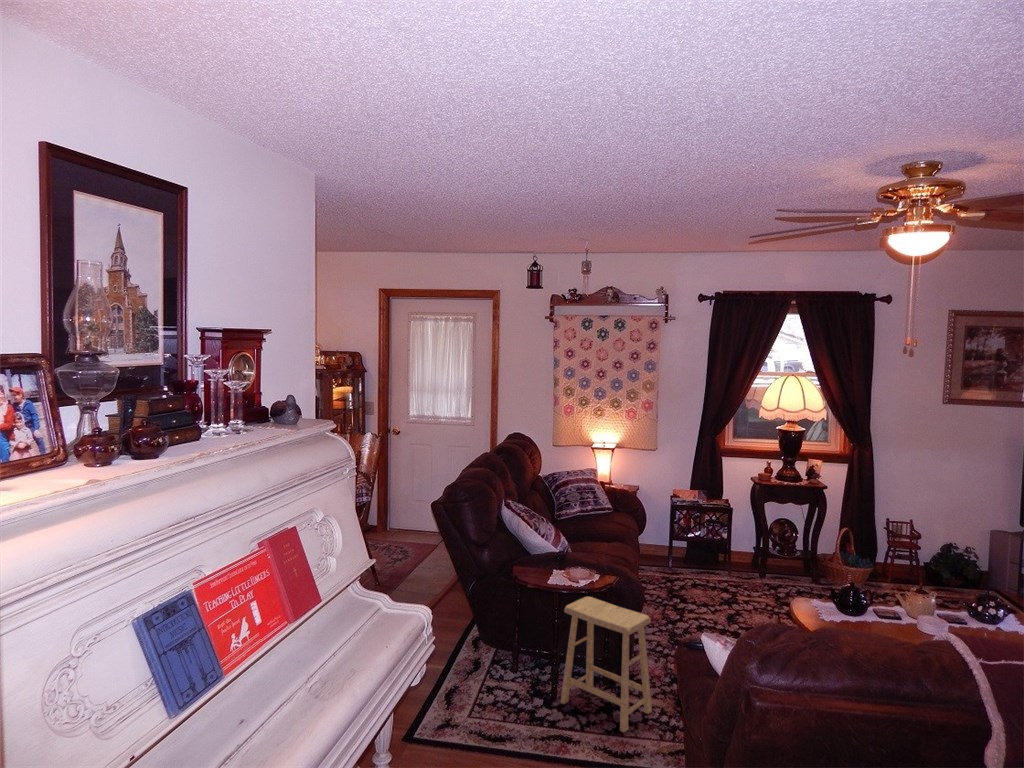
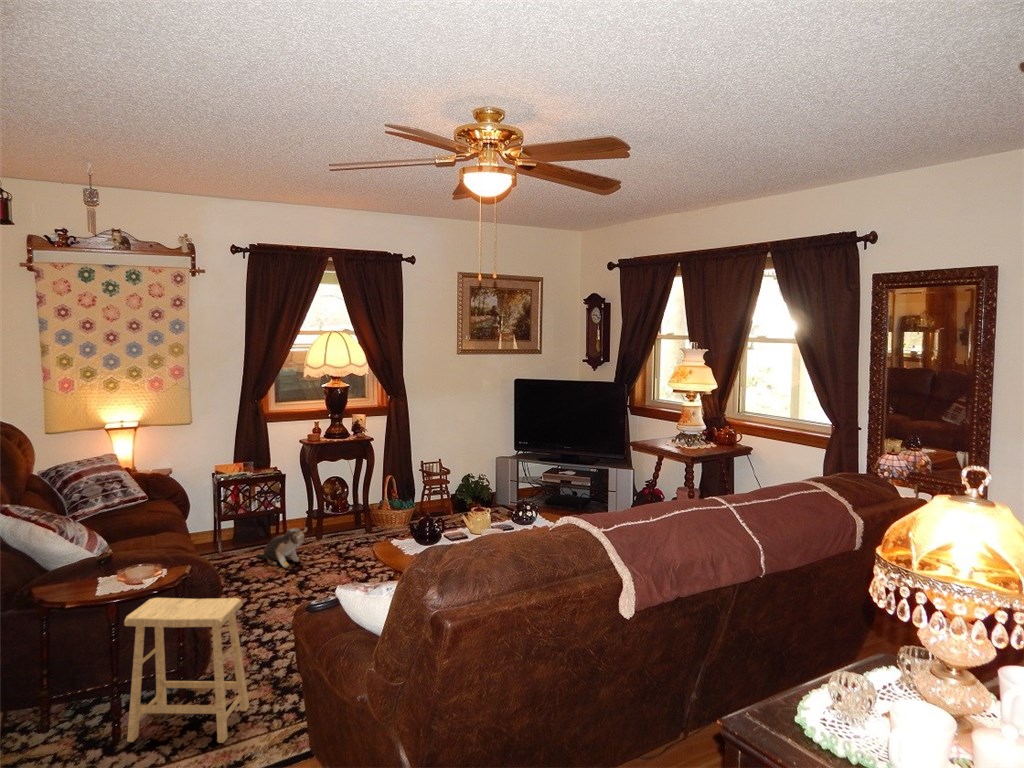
plush toy: none [699,562,743,597] -> present [257,527,307,568]

